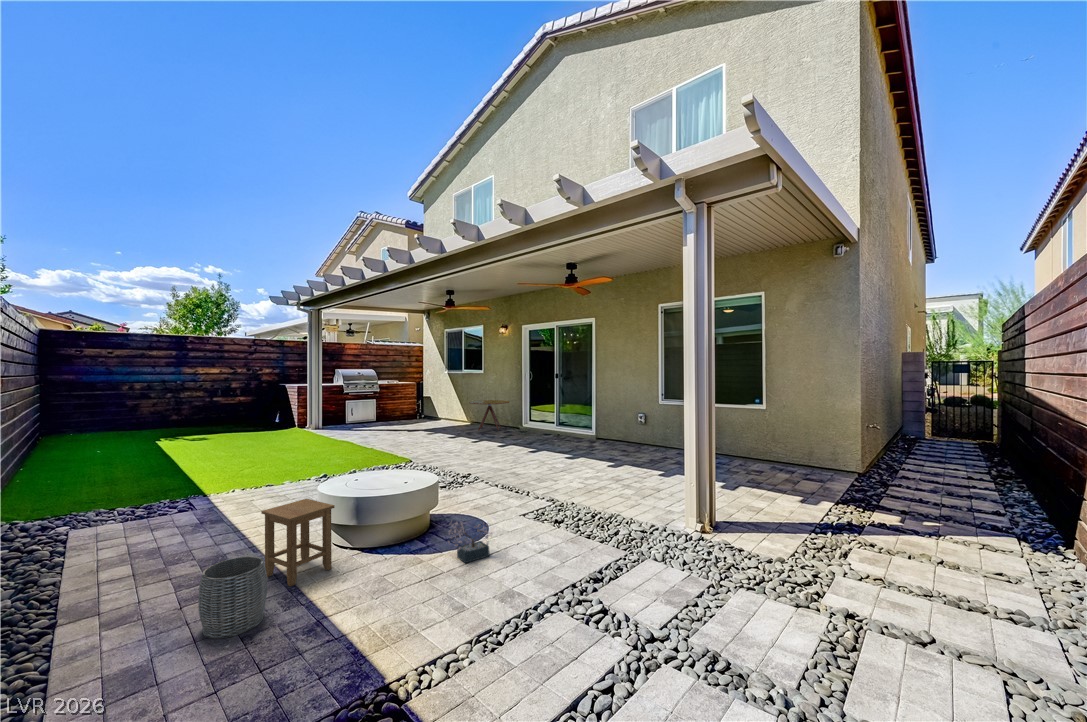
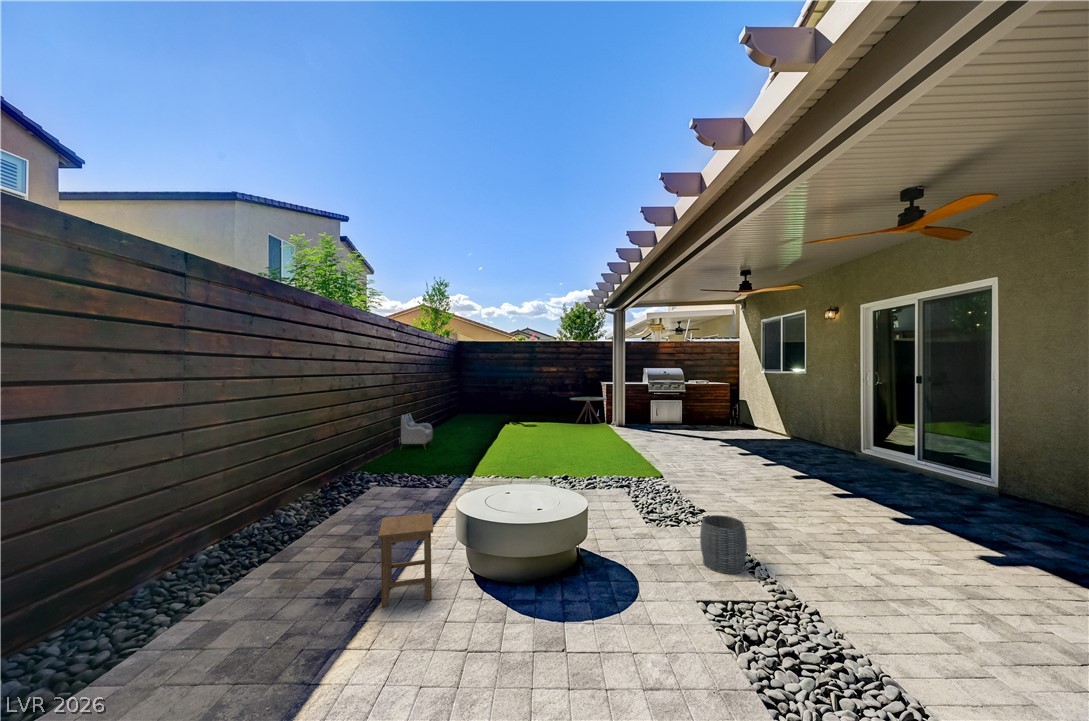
round table: present [469,400,510,430] -> present [570,397,607,425]
armchair: none [14,413,76,486] -> present [399,414,433,447]
decorative plant: present [448,522,493,563] -> none [530,591,599,666]
woven basket: present [198,556,267,639] -> present [700,515,747,574]

